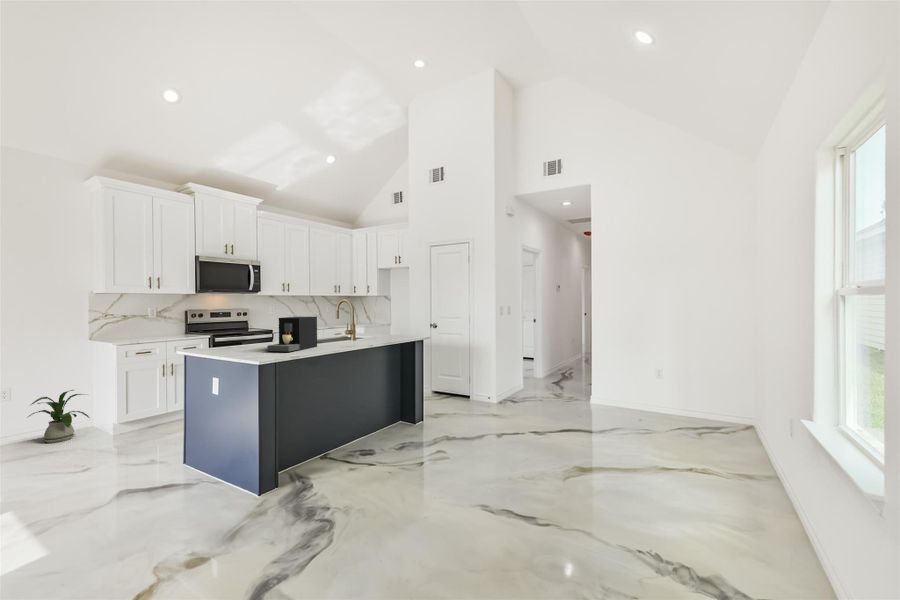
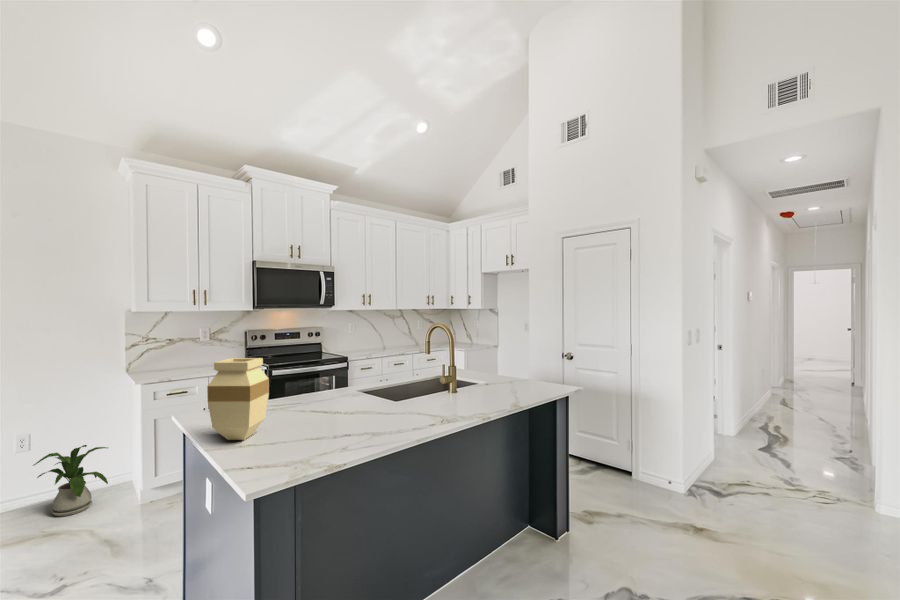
vase: none [215,310,246,353] -> present [207,358,269,440]
coffee maker: present [267,317,317,352] -> none [299,365,394,448]

